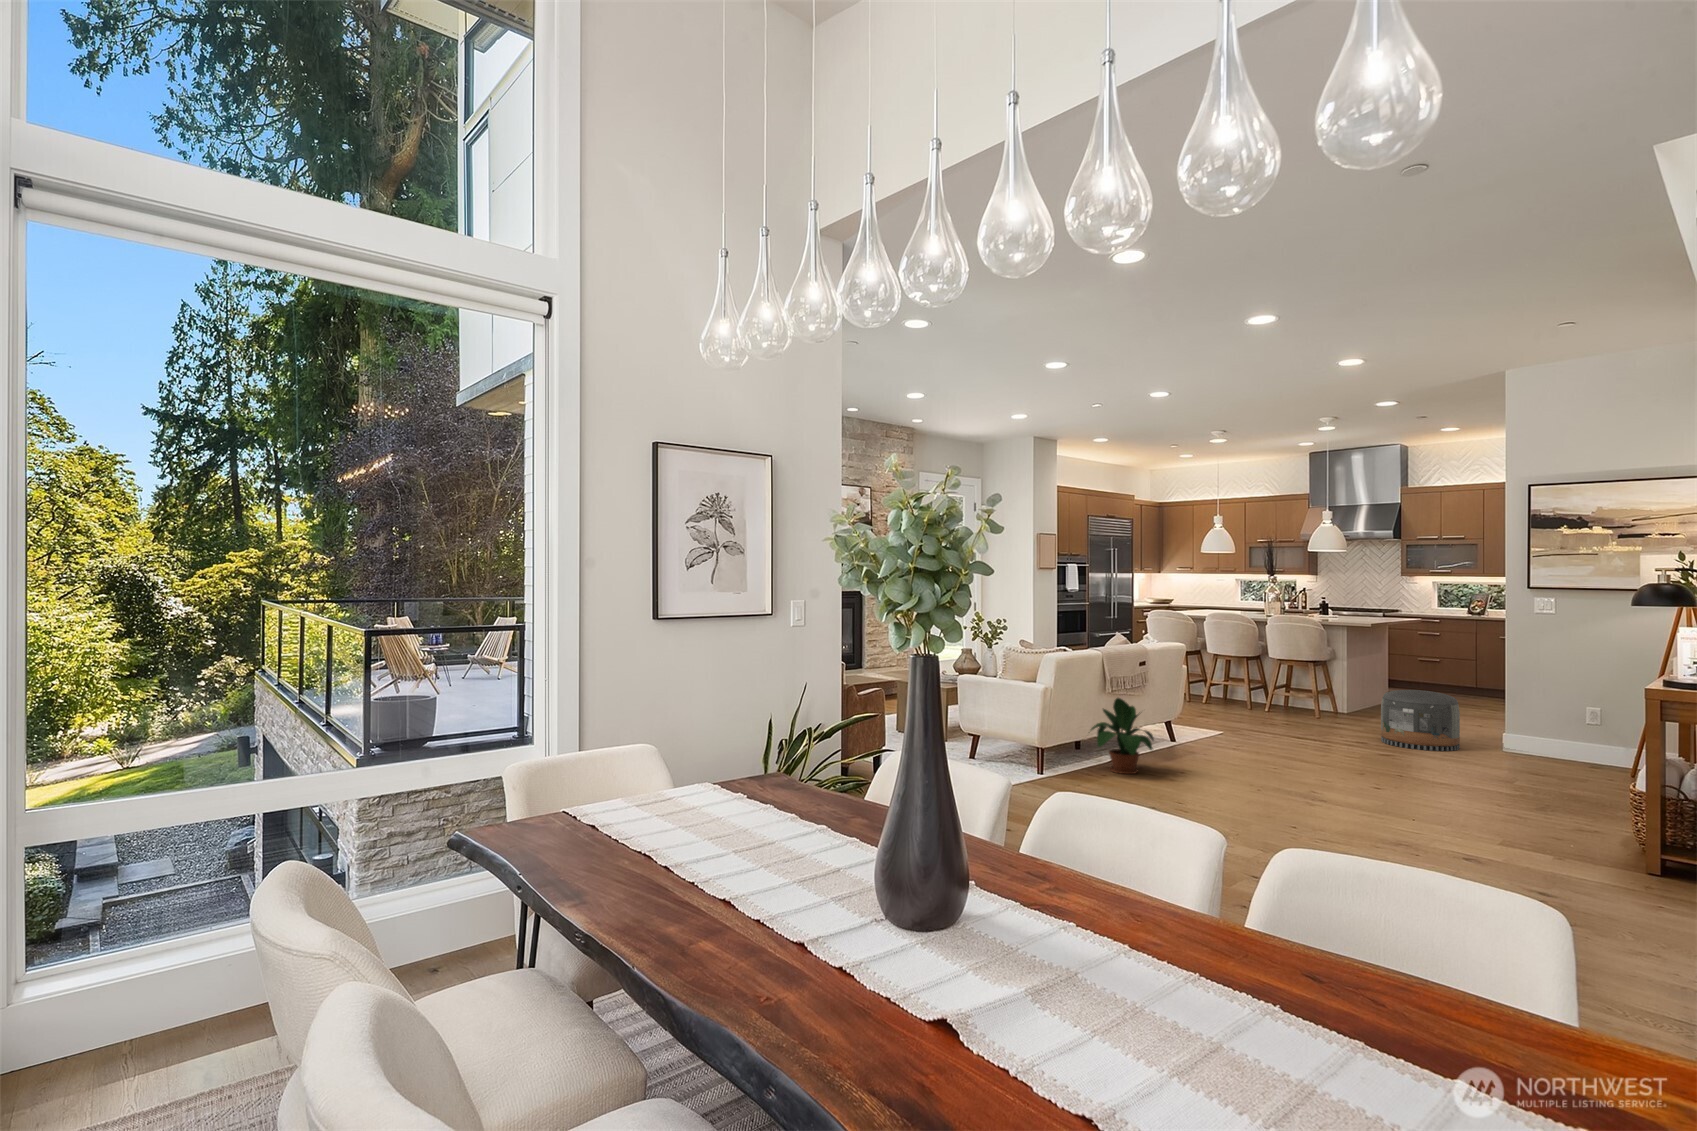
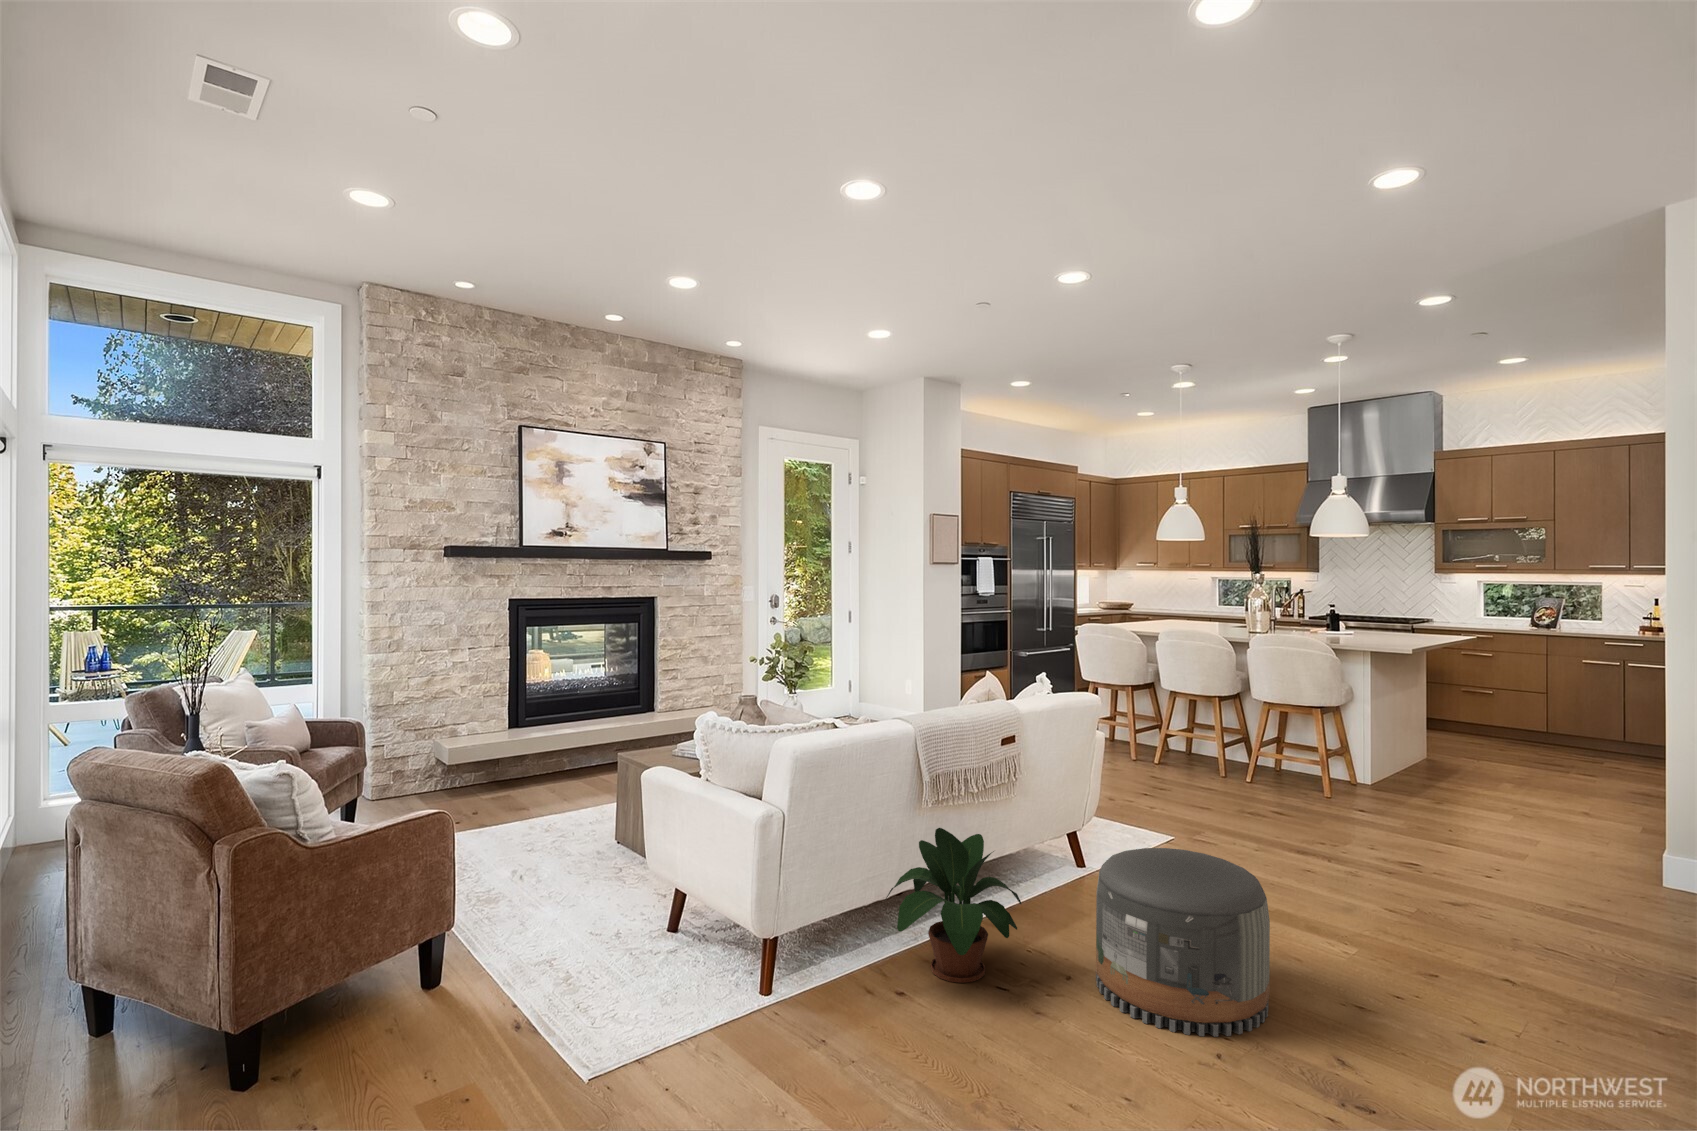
pouf: present [1381,690,1460,751] -> present [1096,848,1270,1037]

